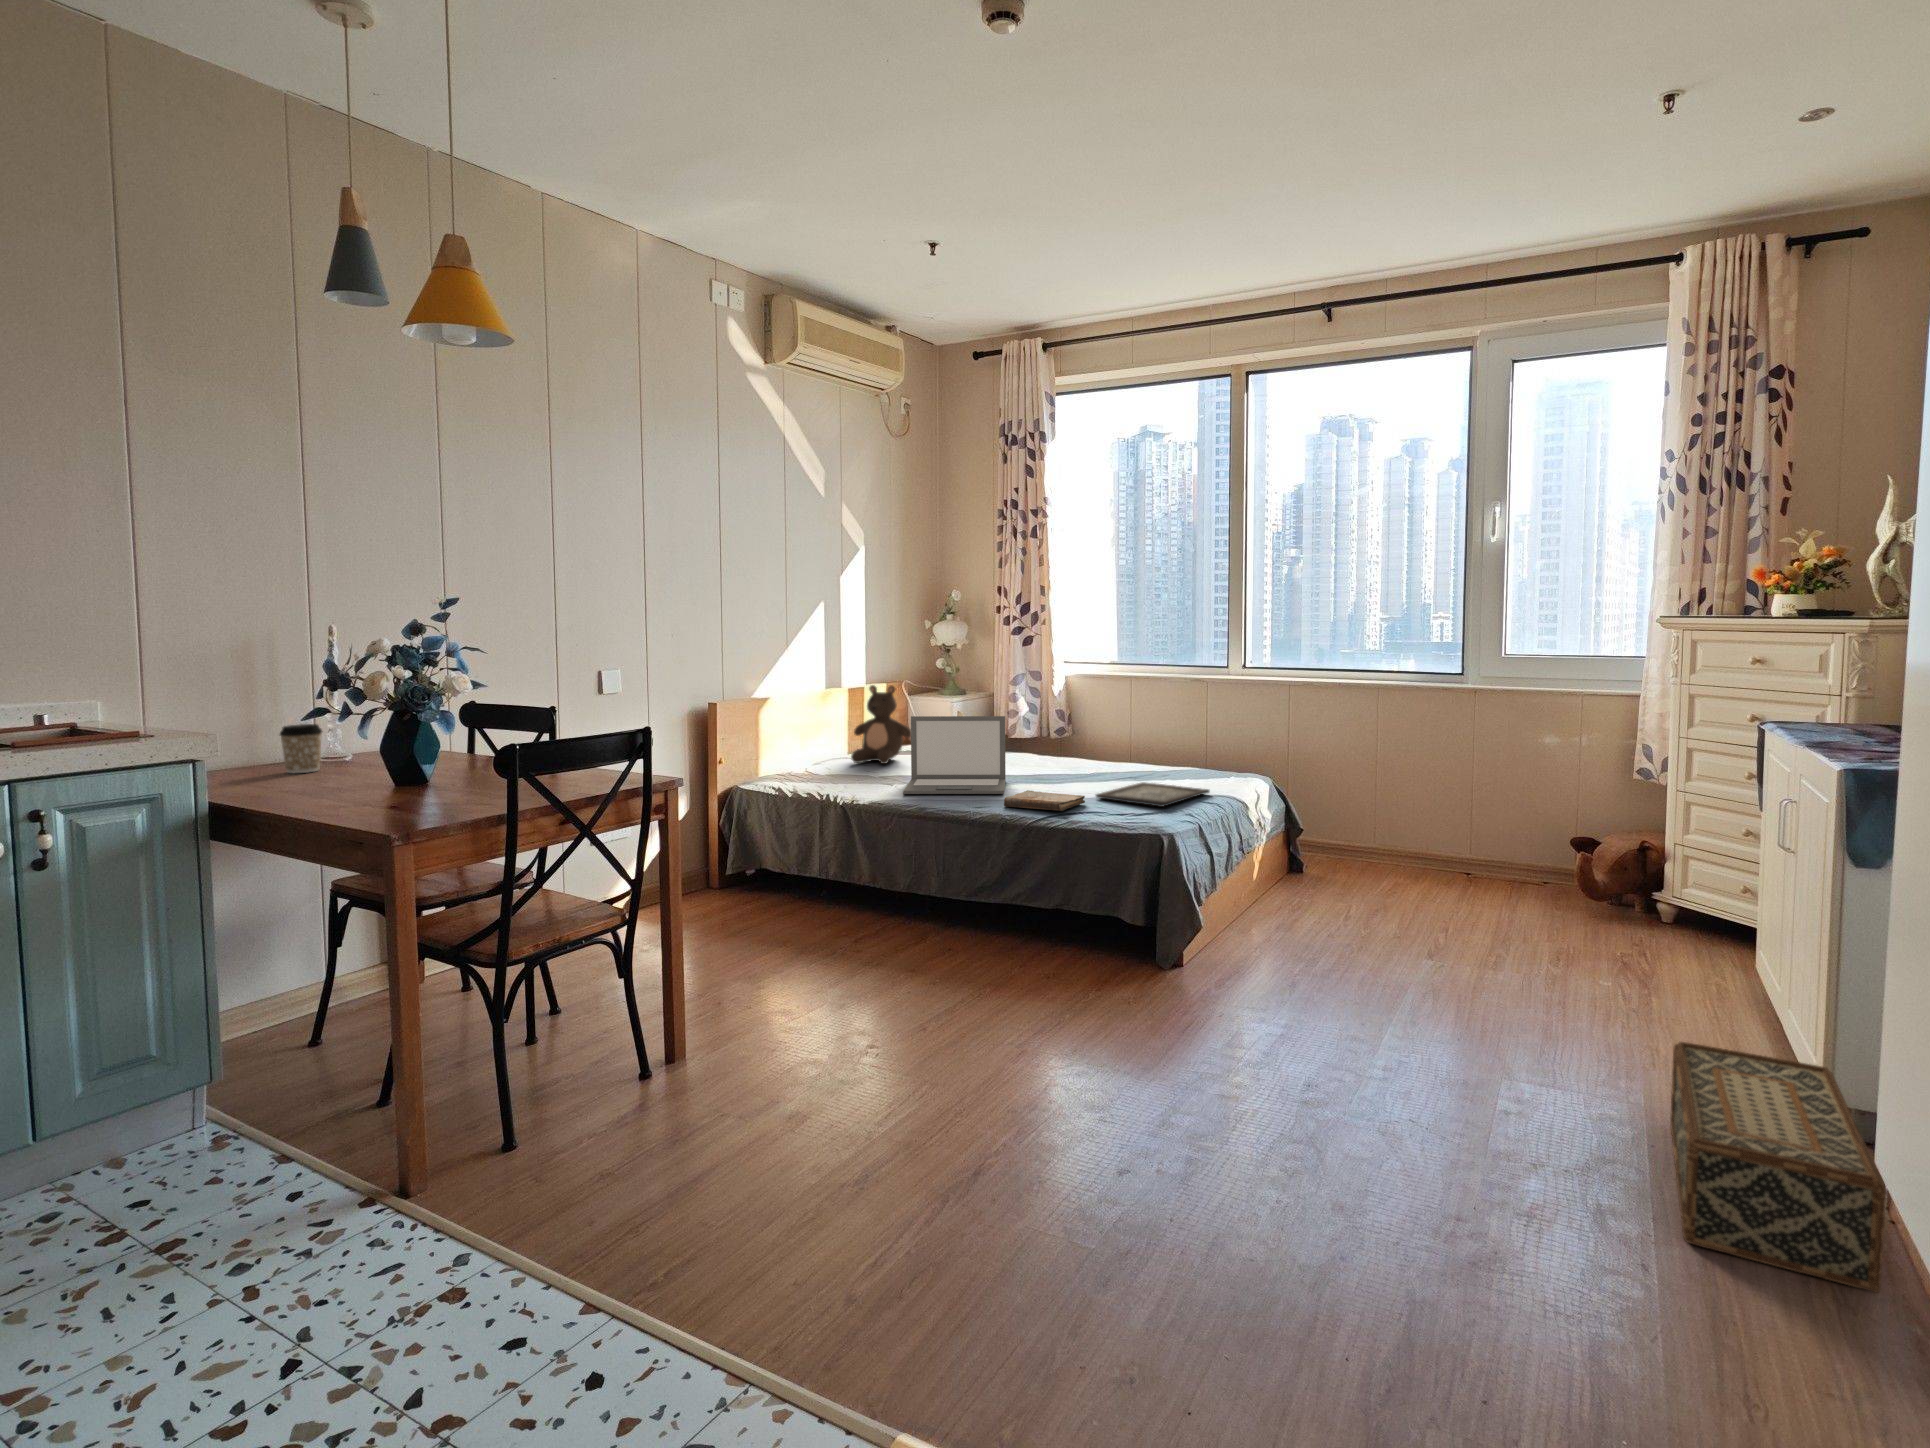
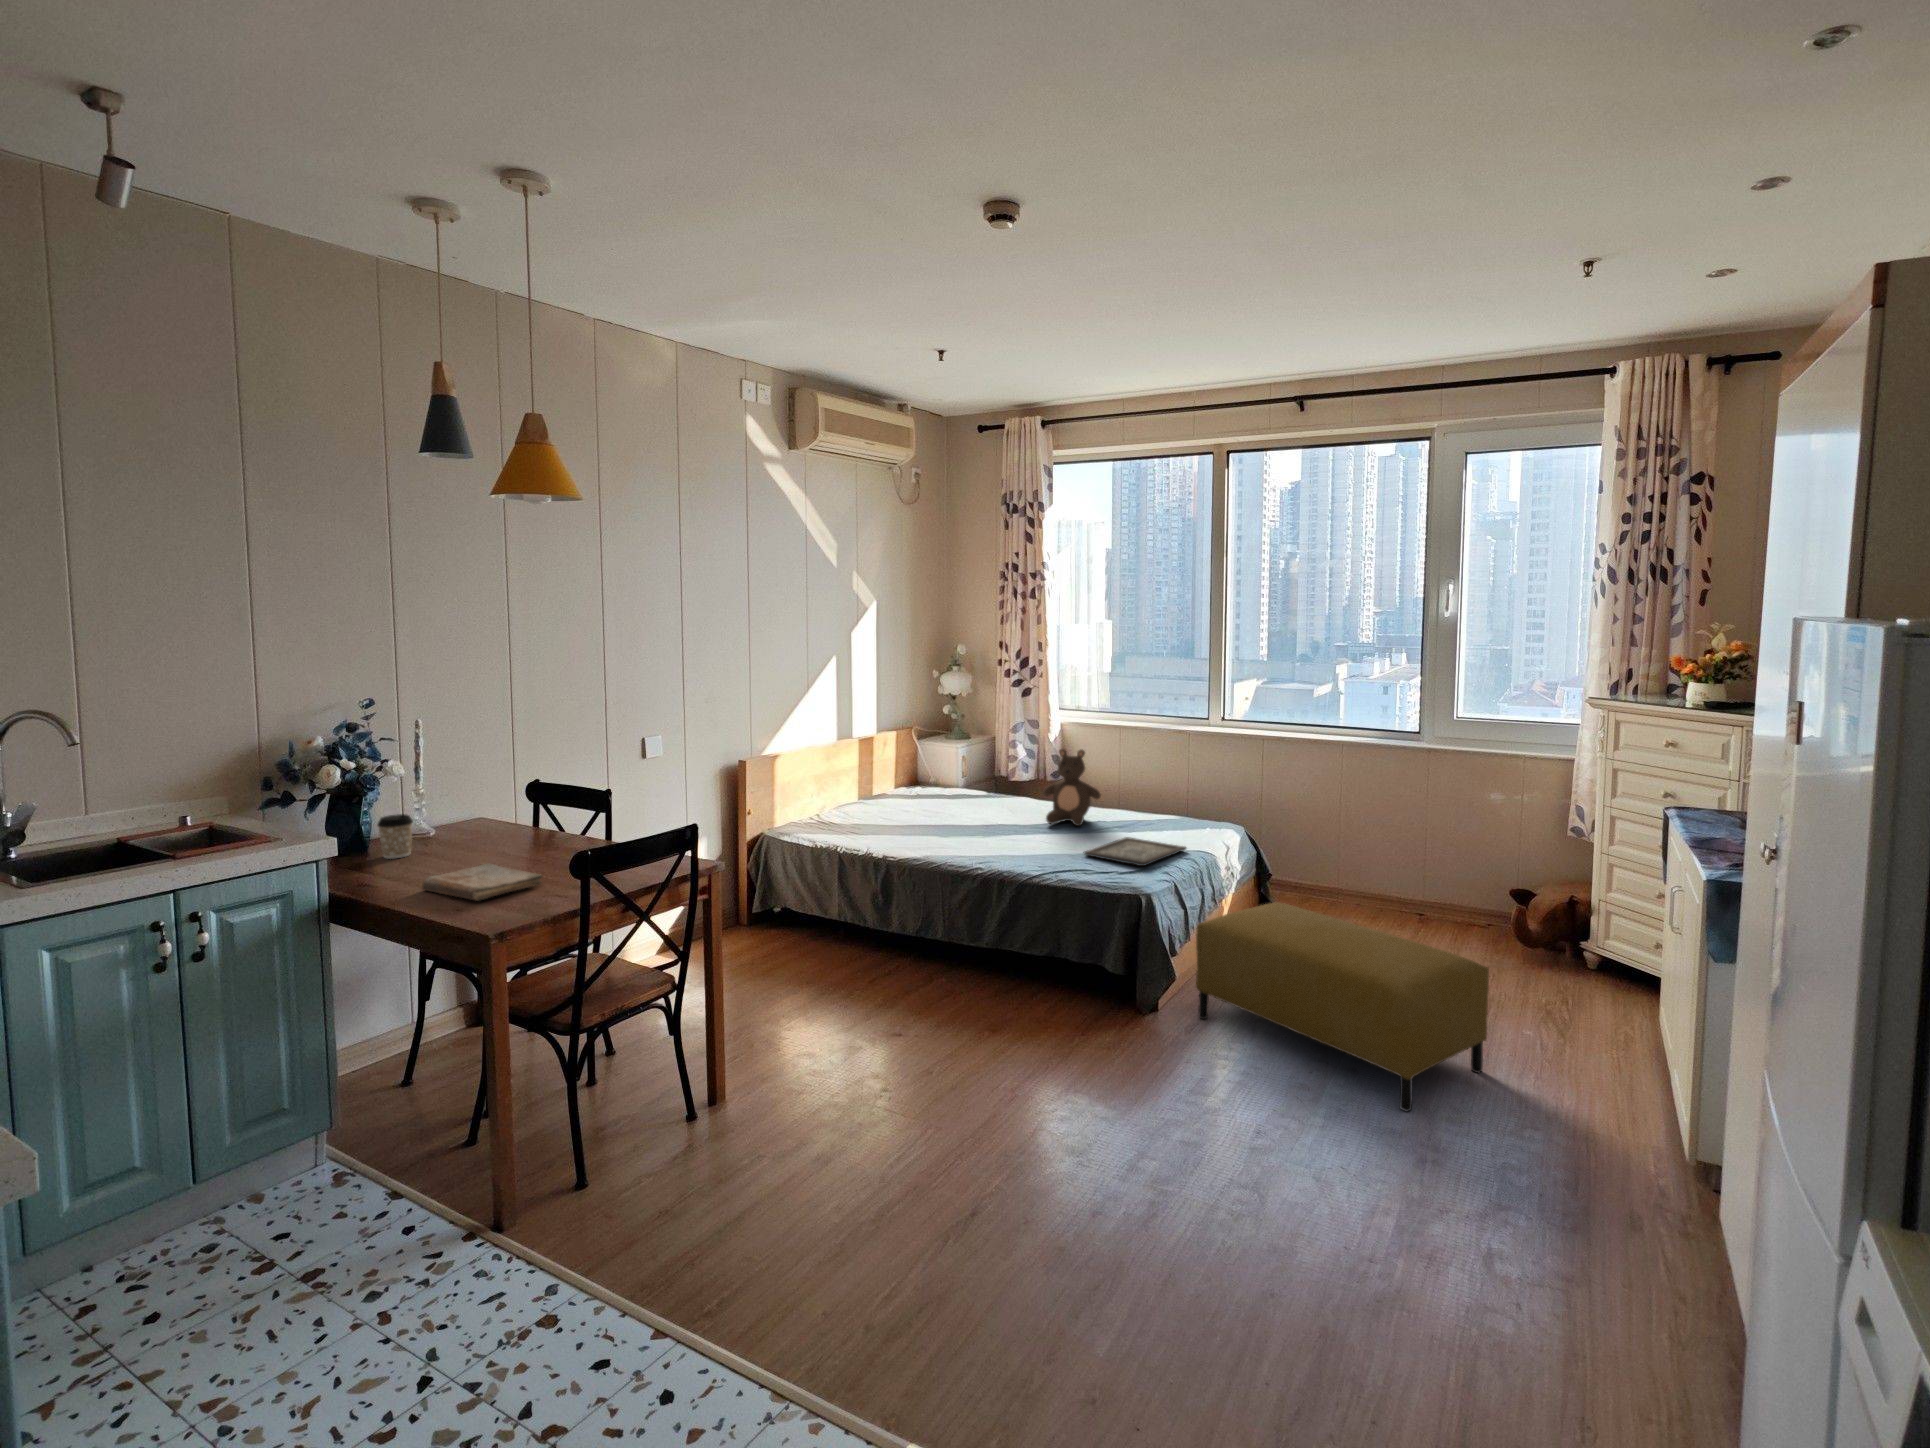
teddy bear: present [851,685,911,764] -> present [1043,749,1101,826]
laptop: present [903,716,1006,794] -> none [911,776,1004,850]
book: present [1004,790,1085,811] -> present [423,863,542,901]
ottoman: none [1226,843,1567,1061] -> present [1196,902,1489,1111]
woven basket: present [1670,1042,1886,1293] -> none [1551,1105,1708,1330]

